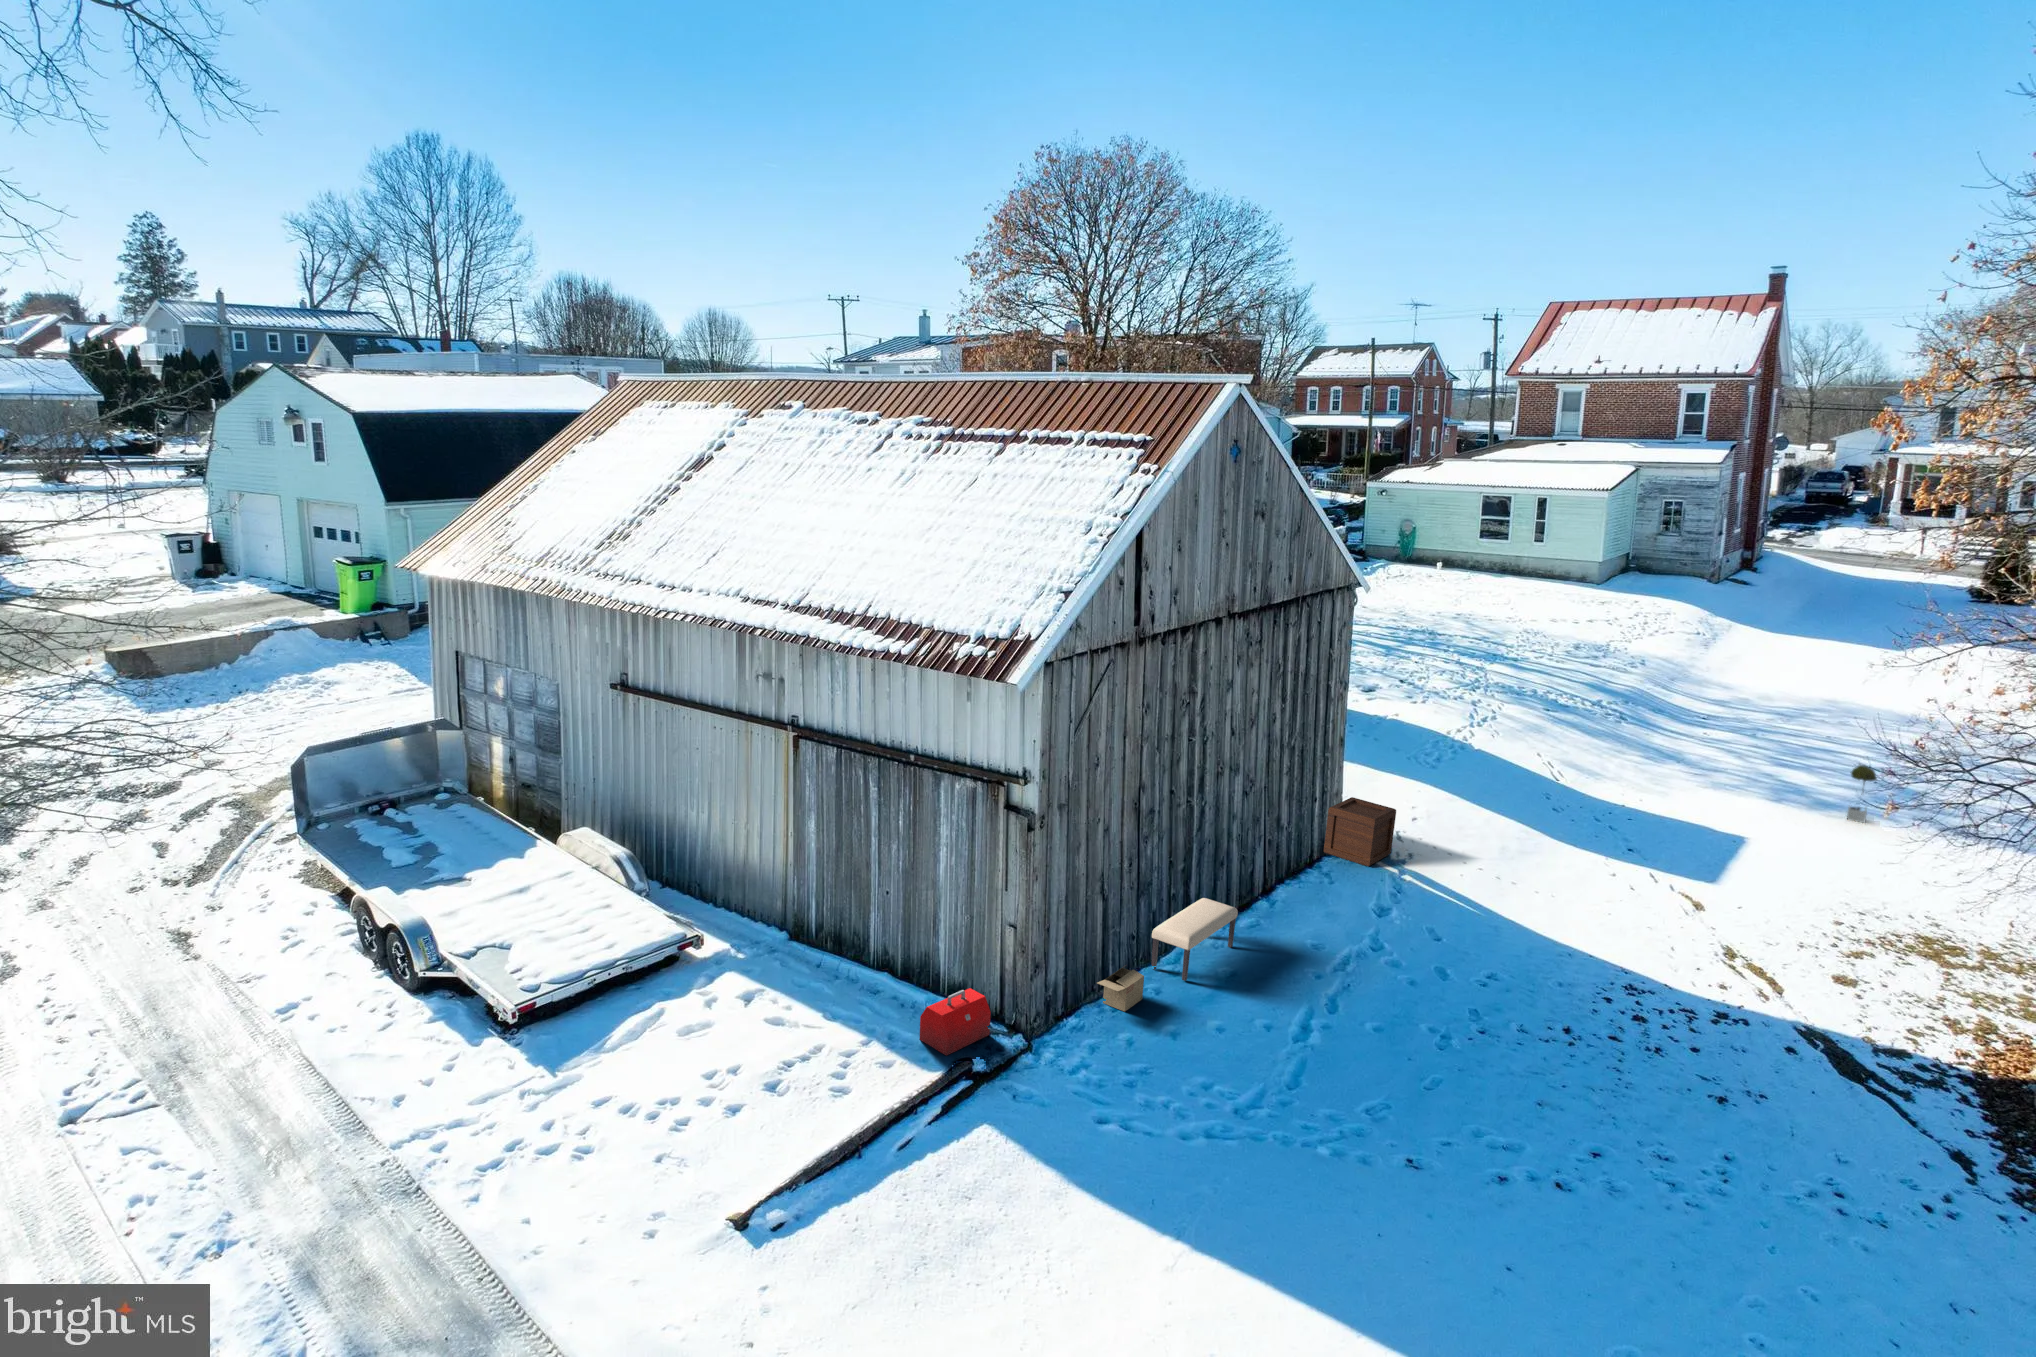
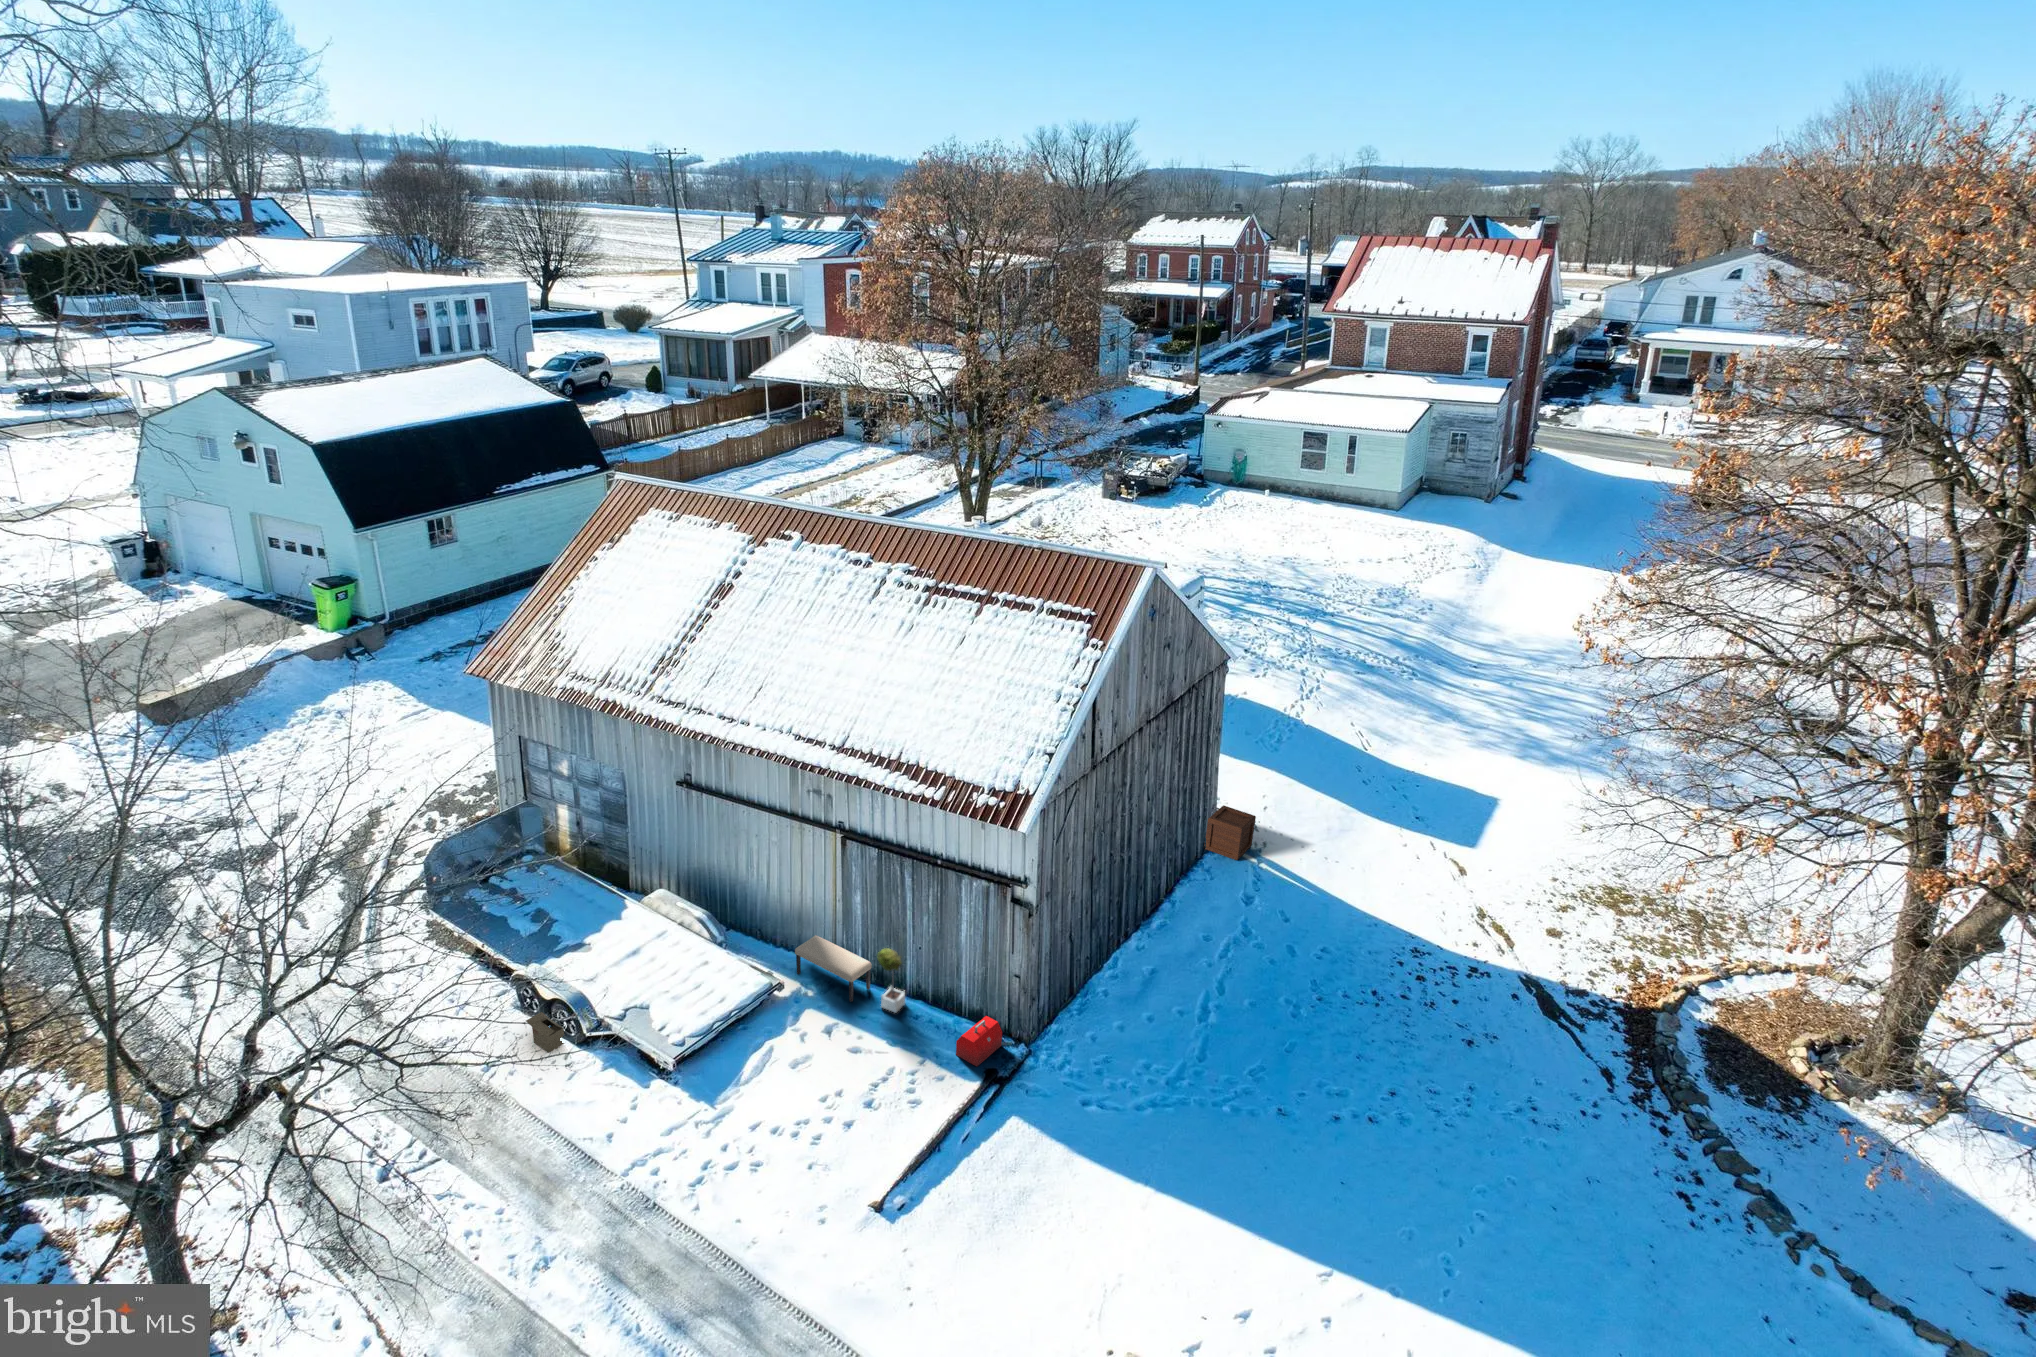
potted tree: present [1847,765,1877,823] -> present [878,948,905,1013]
bench: present [1151,898,1238,981] -> present [795,935,872,1002]
cardboard box: present [1098,968,1144,1012] -> present [526,1012,564,1053]

